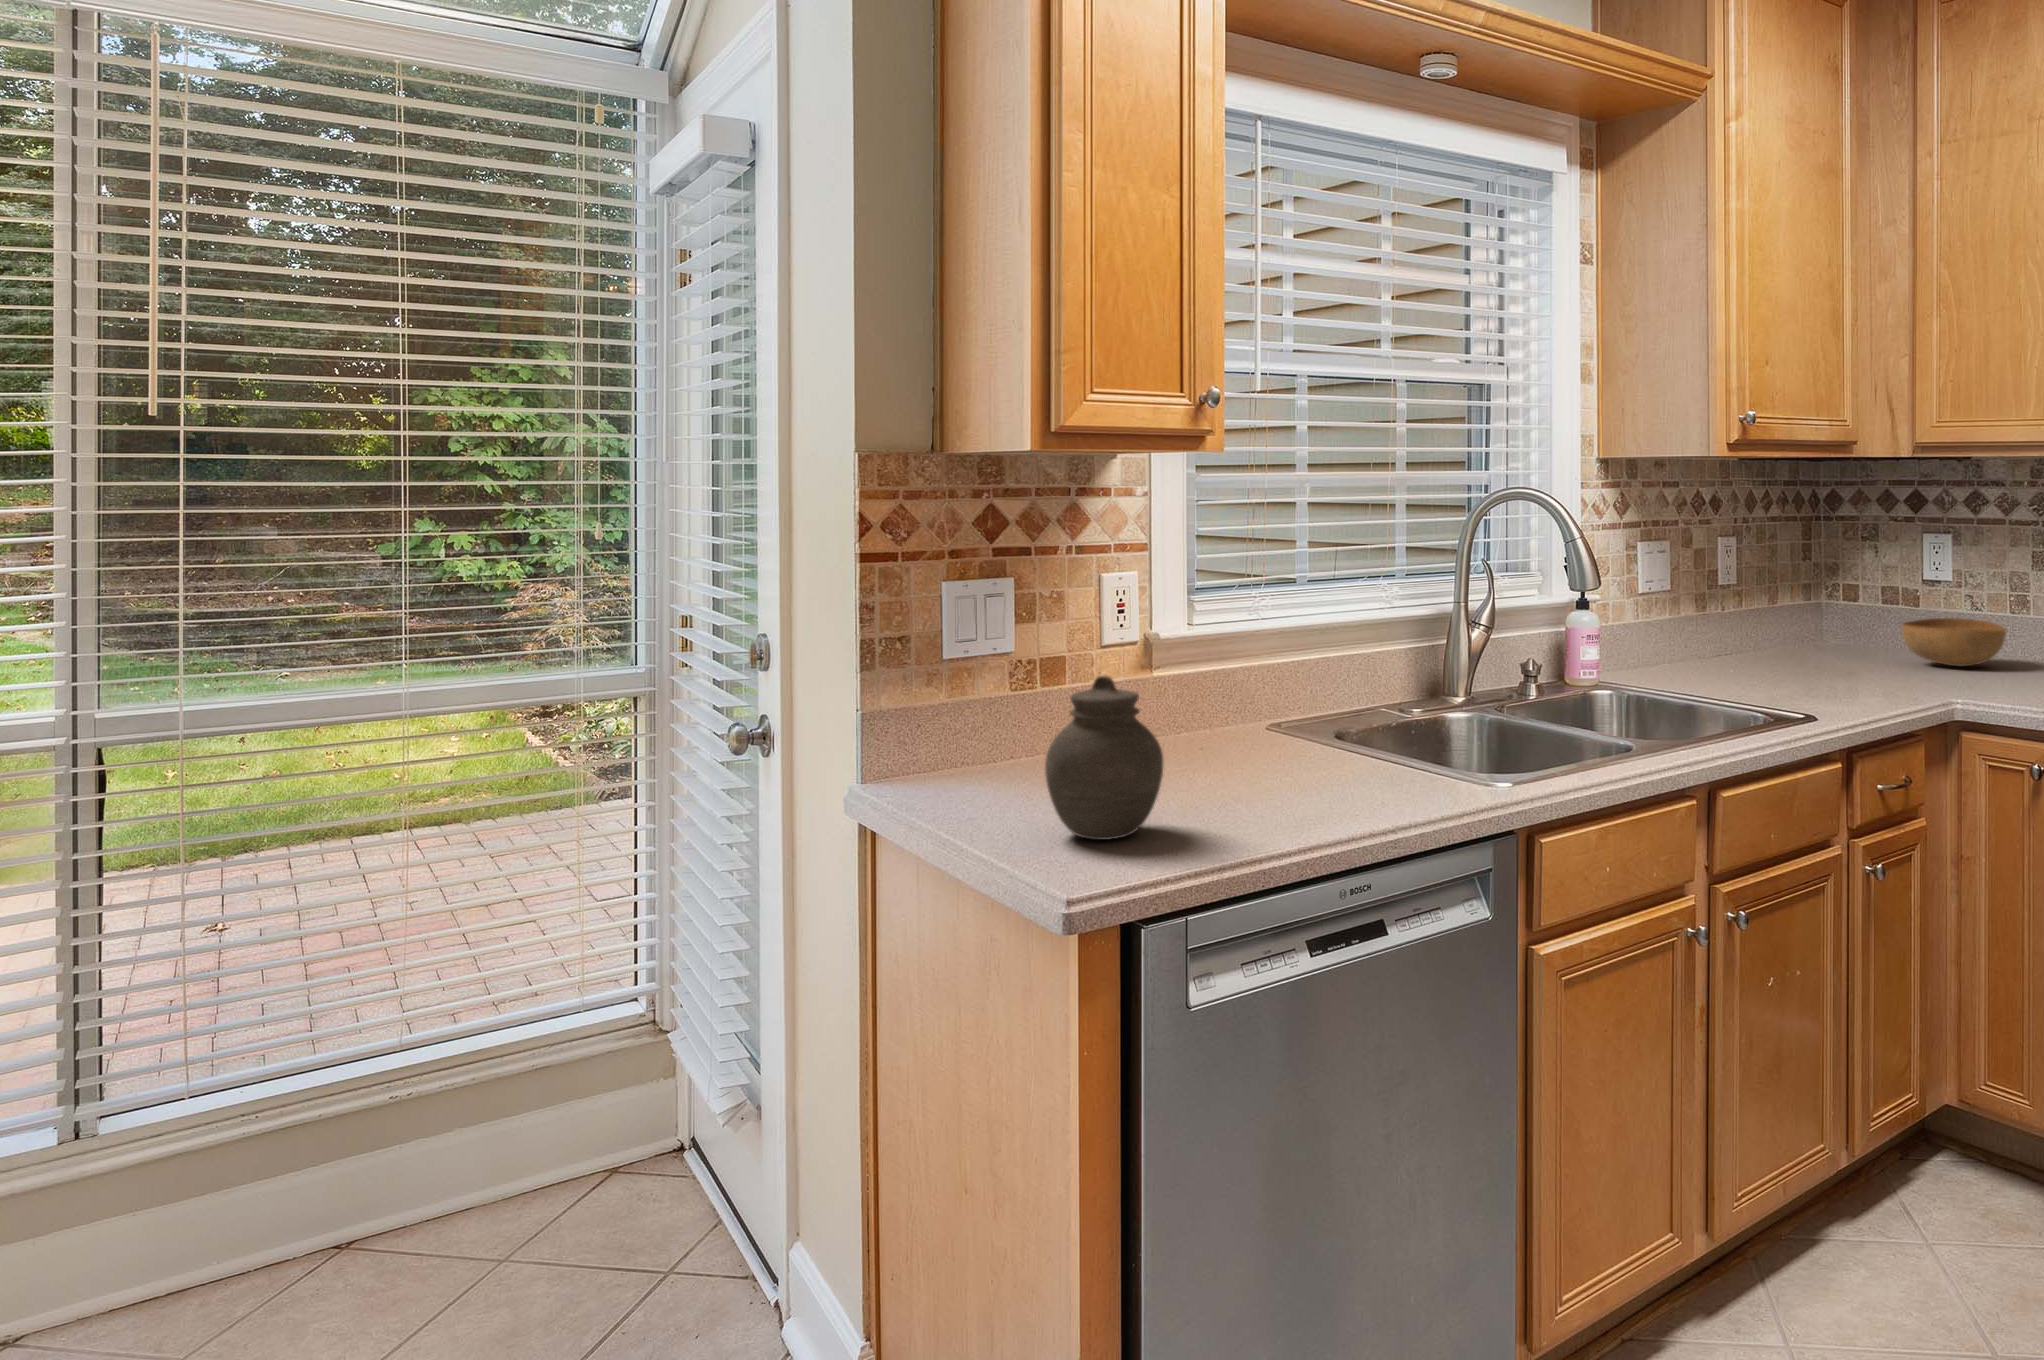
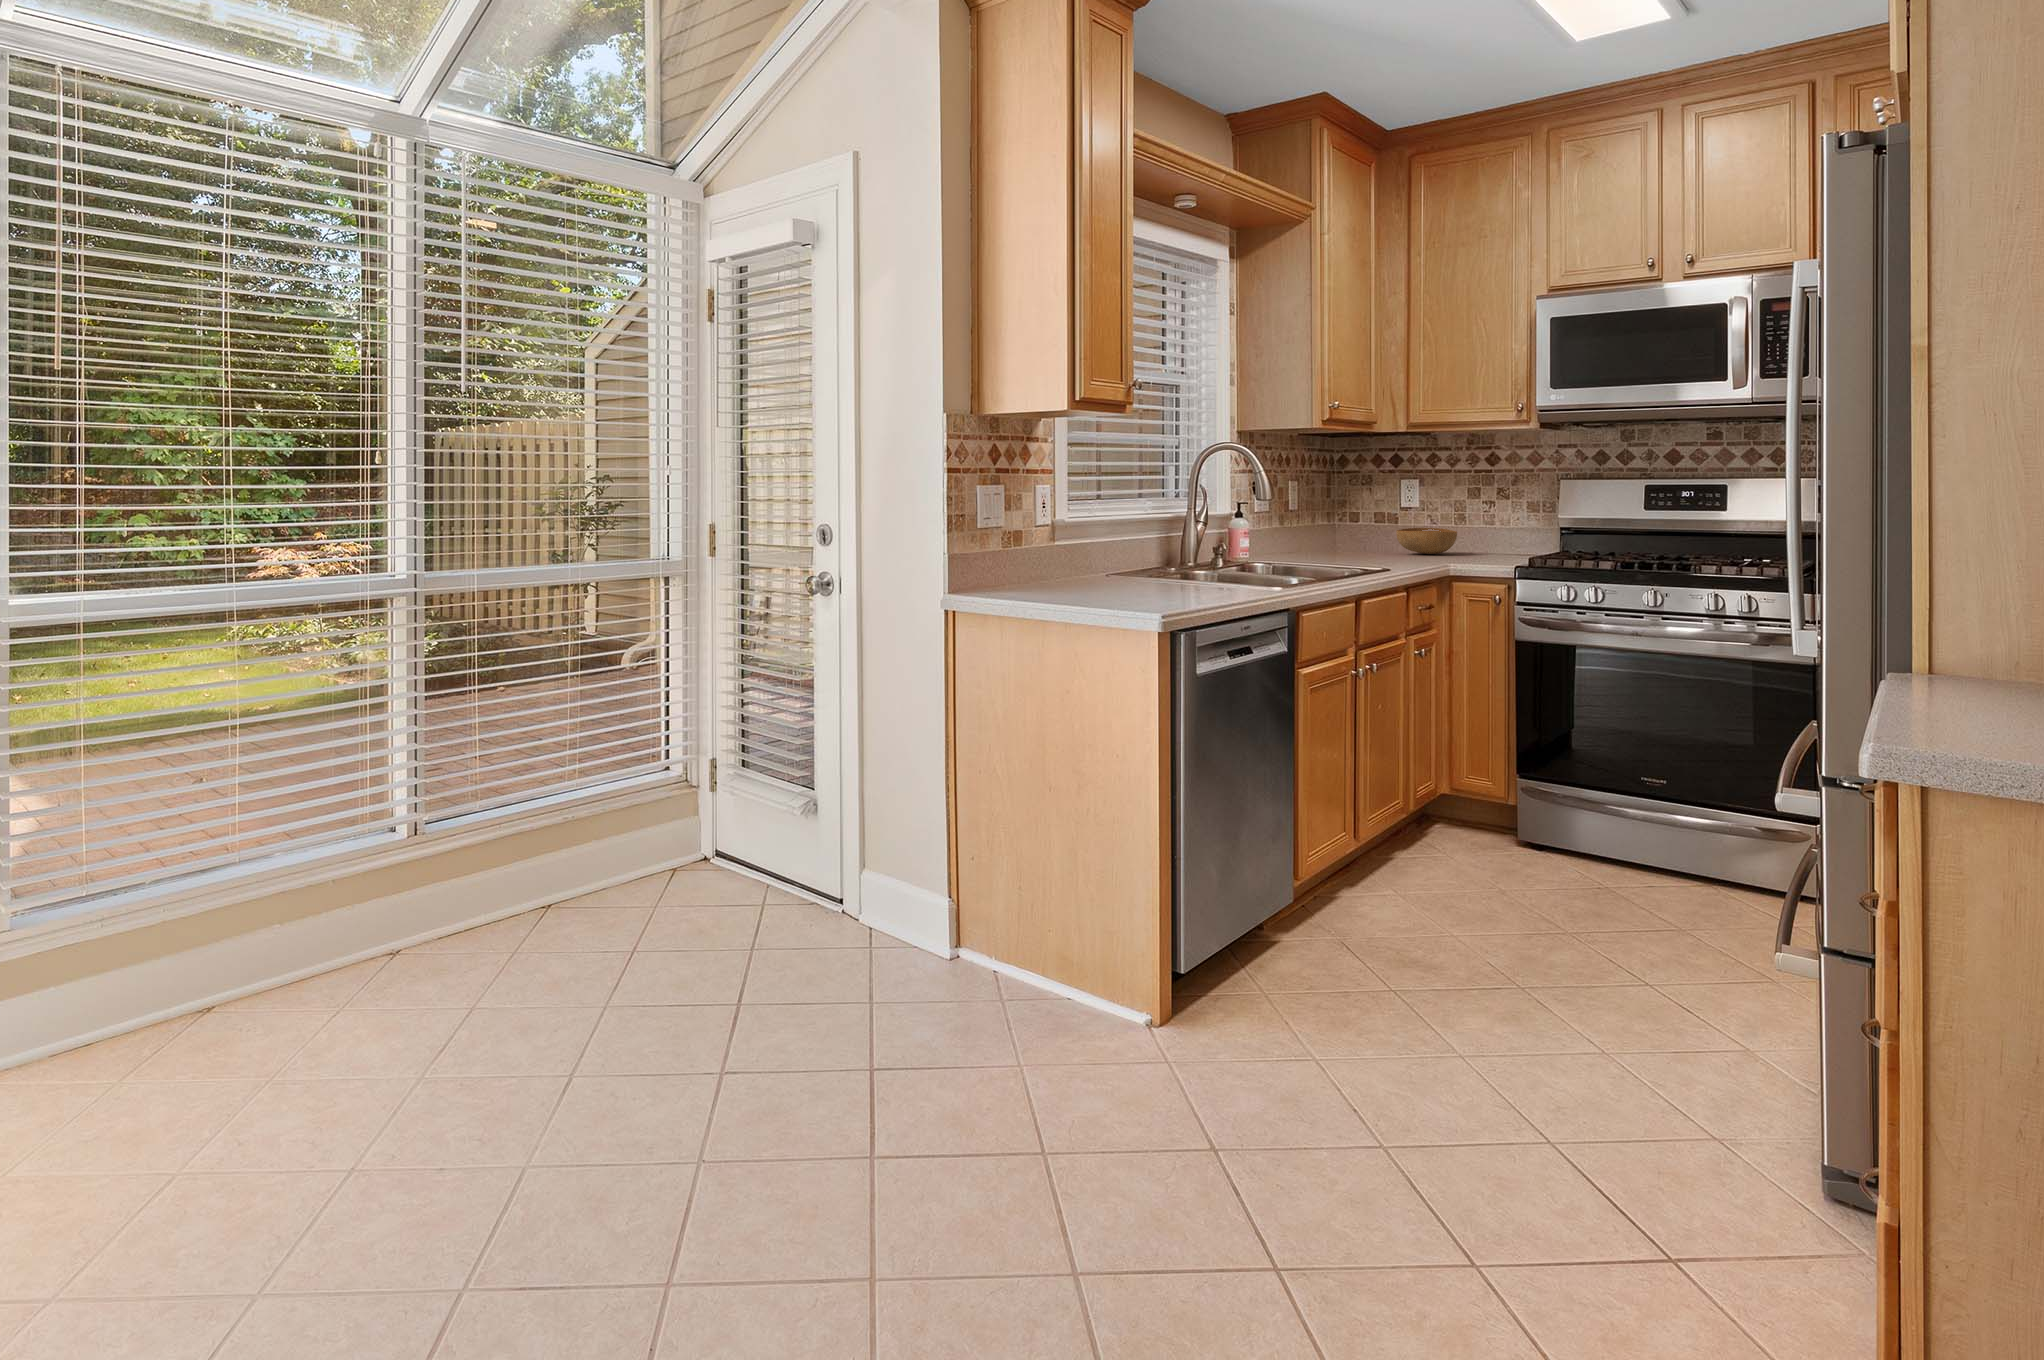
jar: present [1045,676,1163,840] -> none [1098,522,1158,603]

